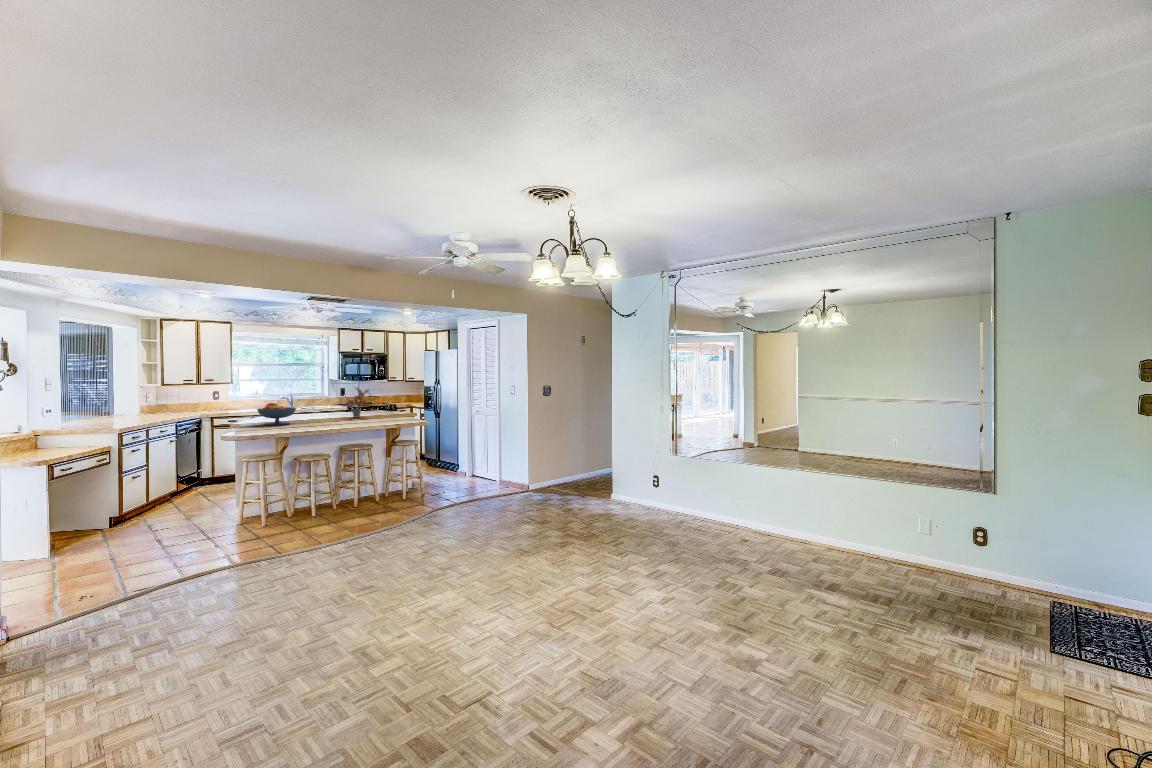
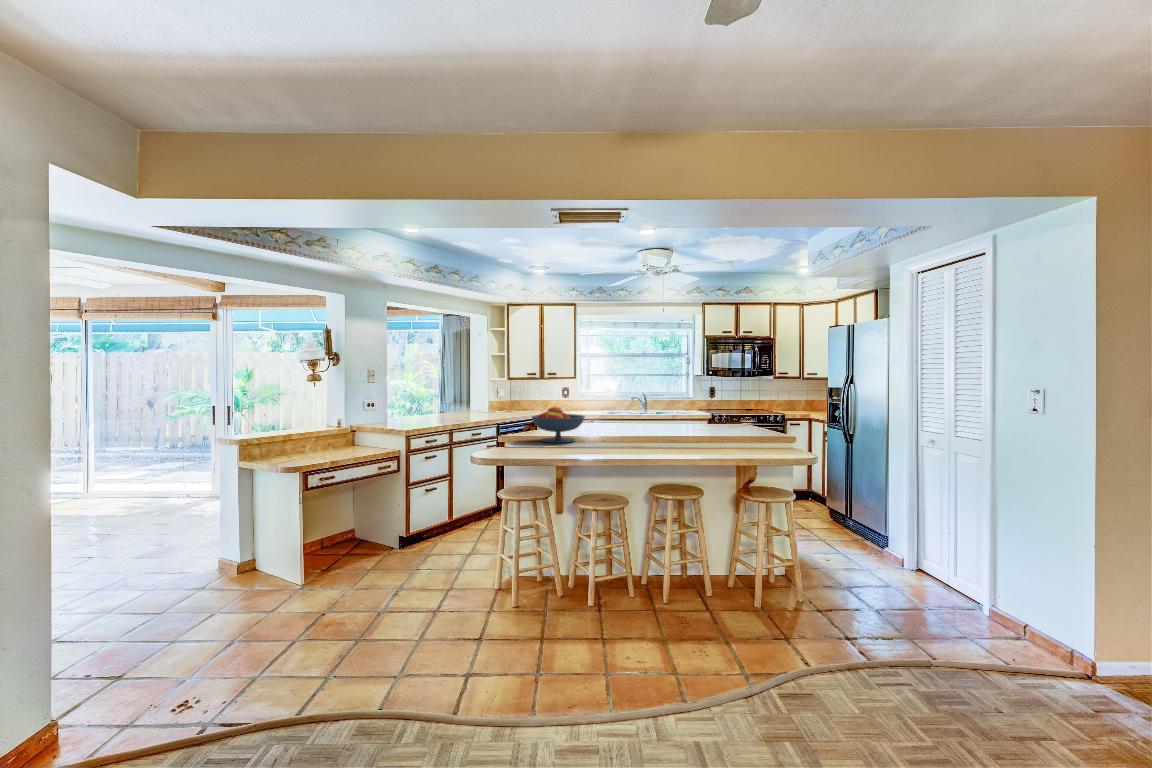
potted plant: present [343,388,374,417] -> none [661,375,721,437]

